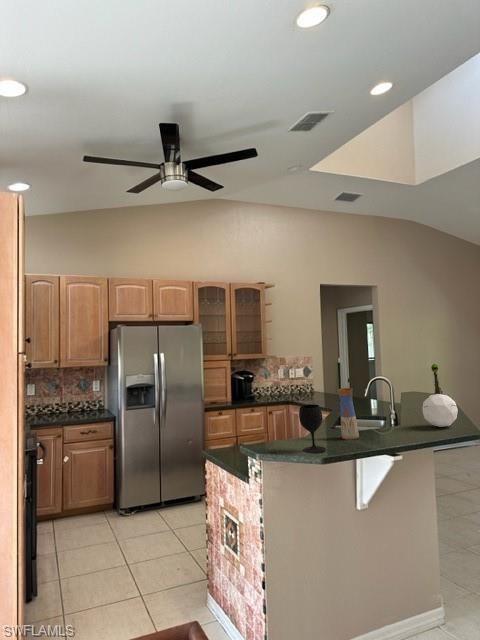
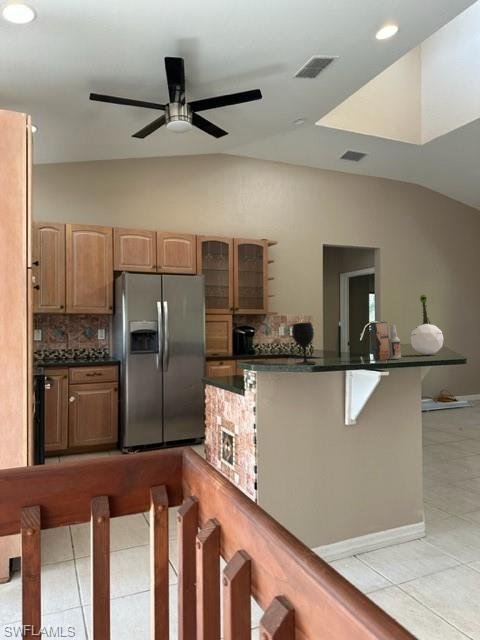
vase: present [337,388,359,440] -> none [330,315,349,362]
spray bottle: none [381,397,415,441] -> present [370,322,401,361]

